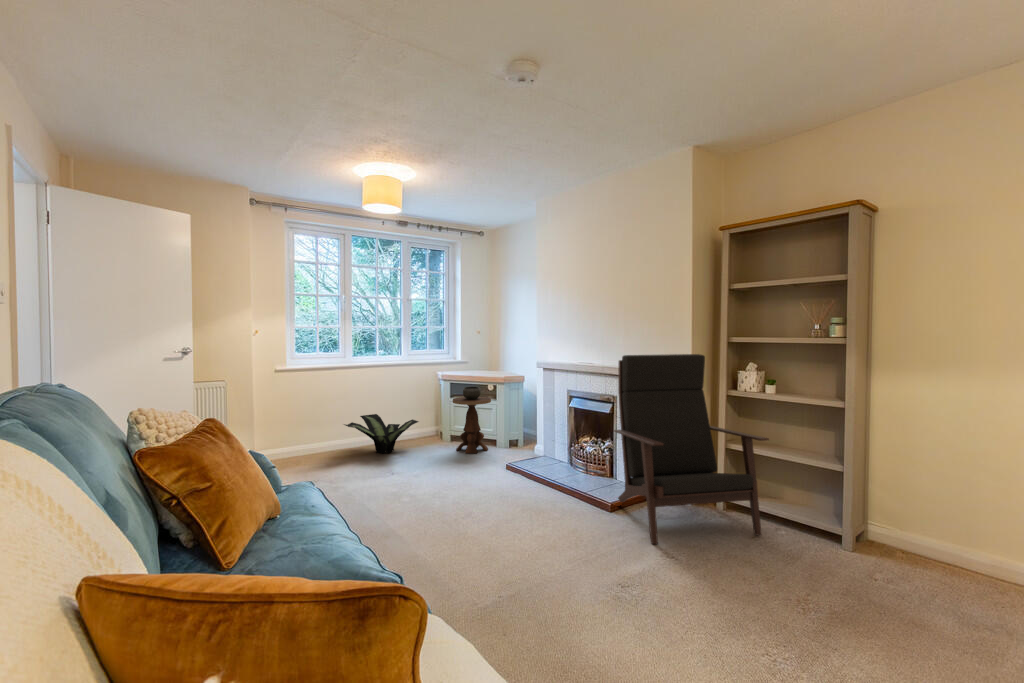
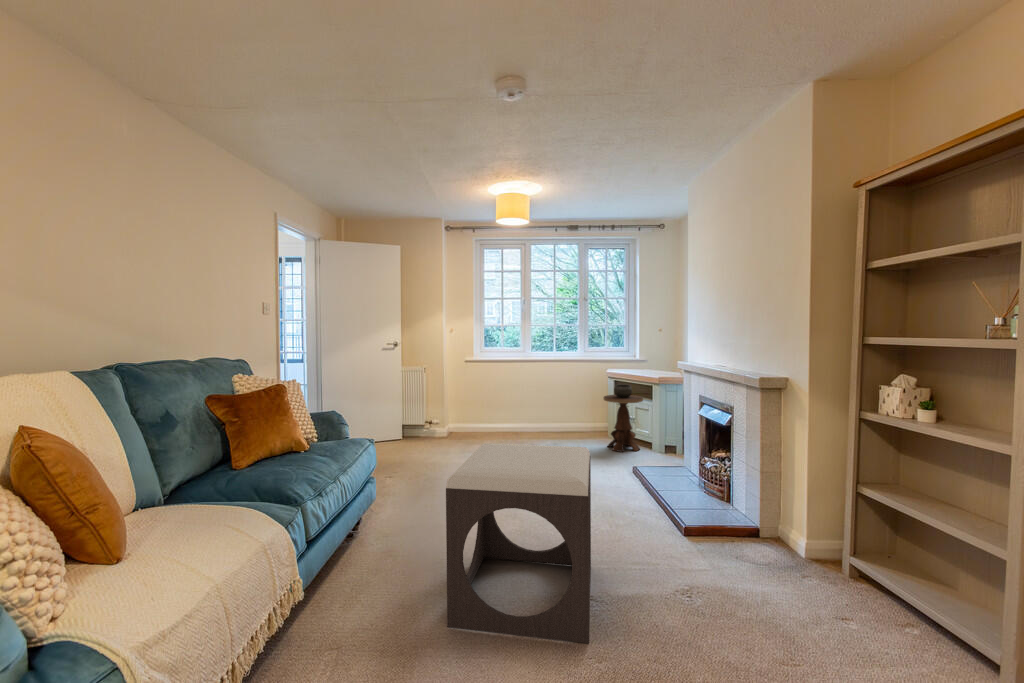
lounge chair: present [614,354,769,544] -> none [682,358,873,622]
potted plant: present [344,414,418,454] -> none [509,404,577,440]
footstool: none [480,443,655,653] -> present [446,443,591,643]

